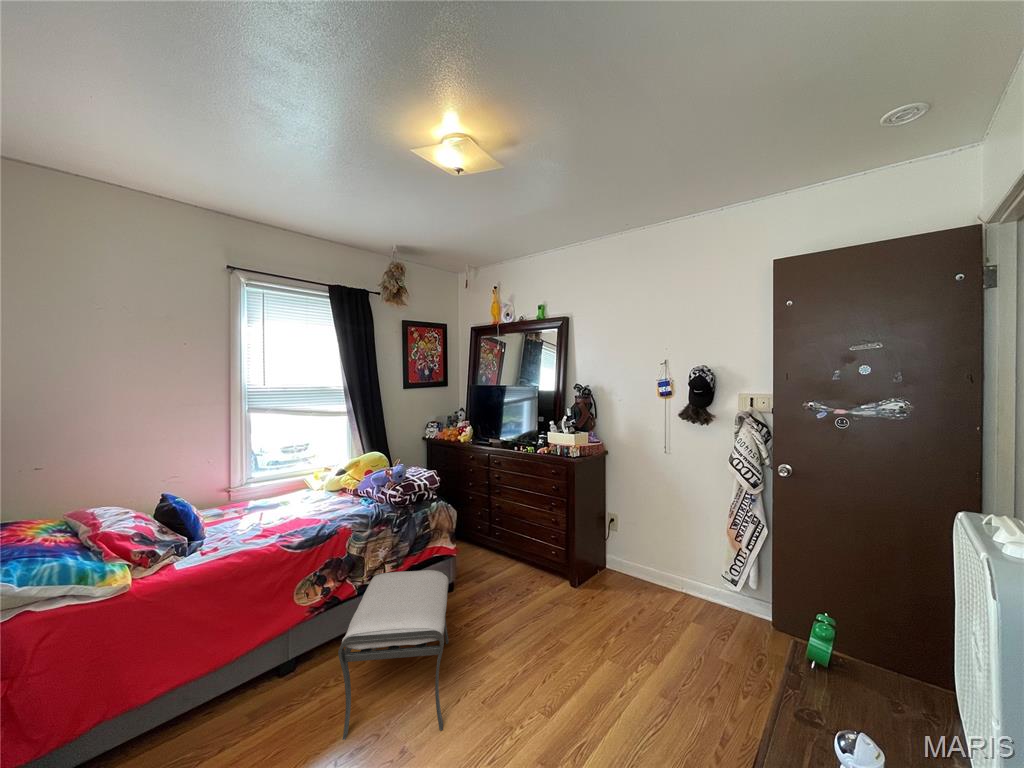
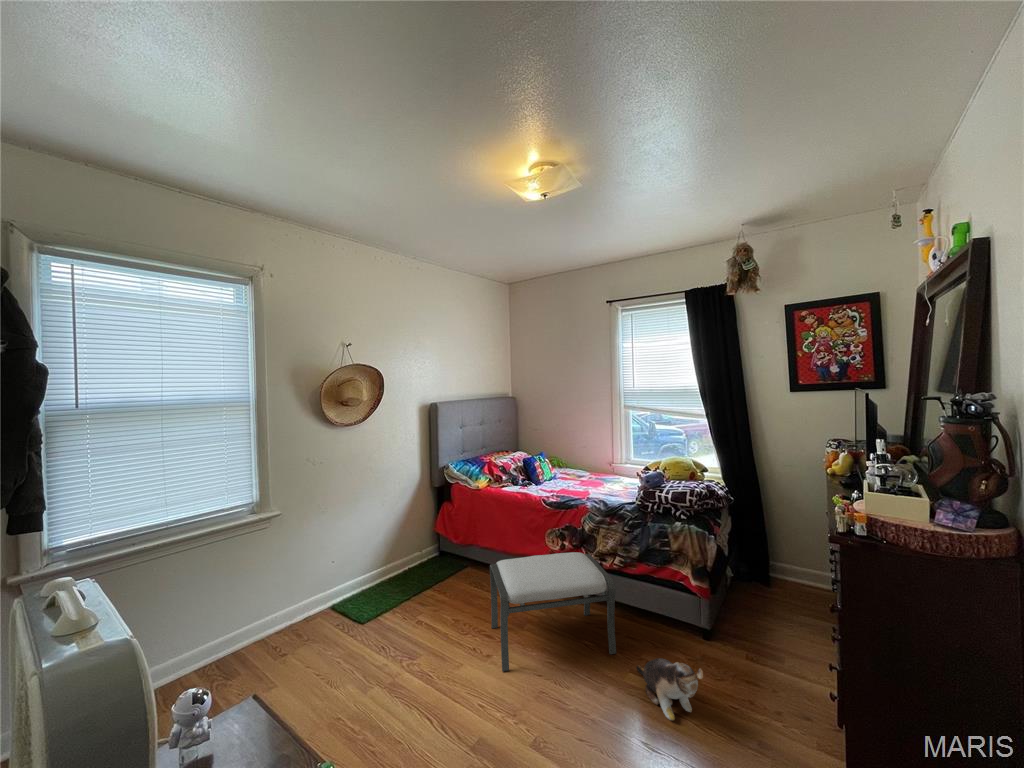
plush toy: none [471,577,549,634] -> present [637,658,703,720]

